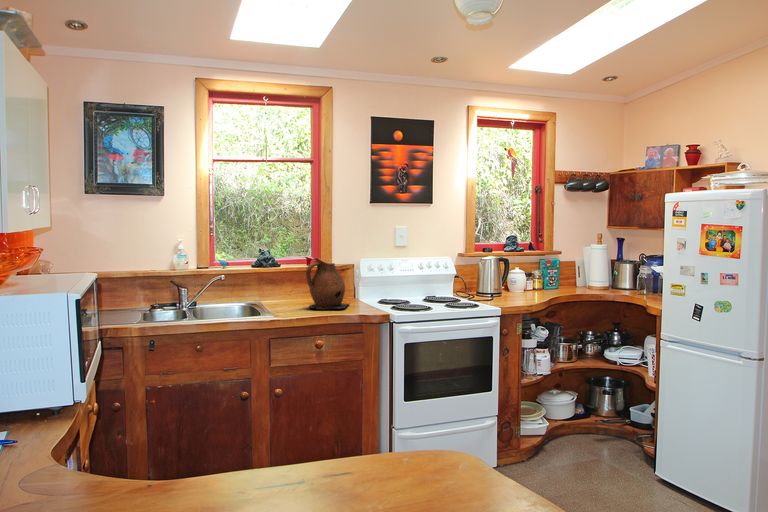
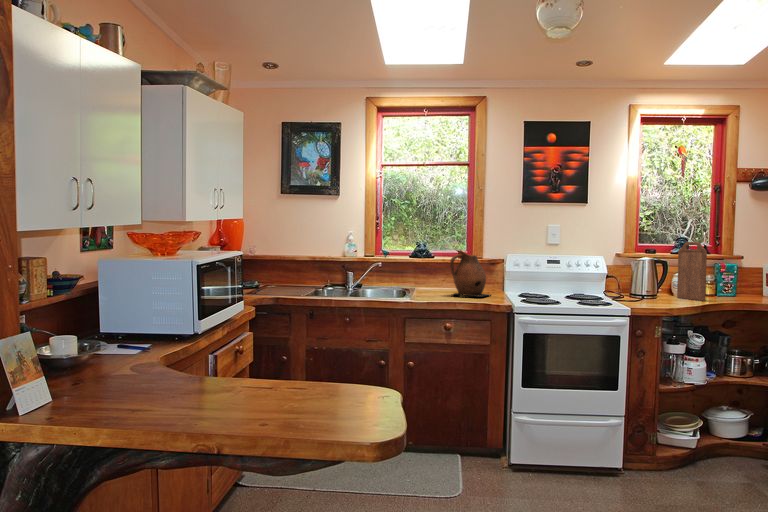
cutting board: none [515,241,543,296] -> present [677,242,707,301]

